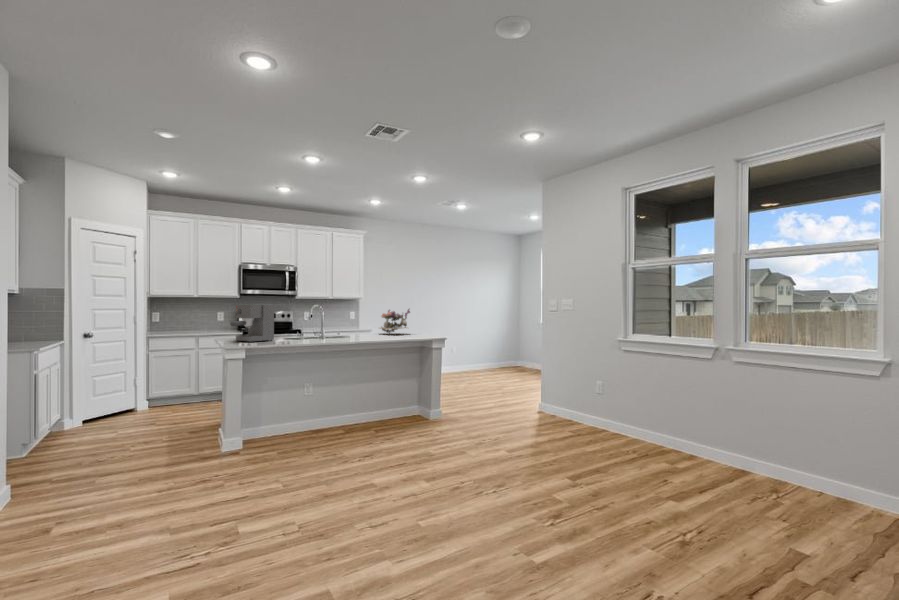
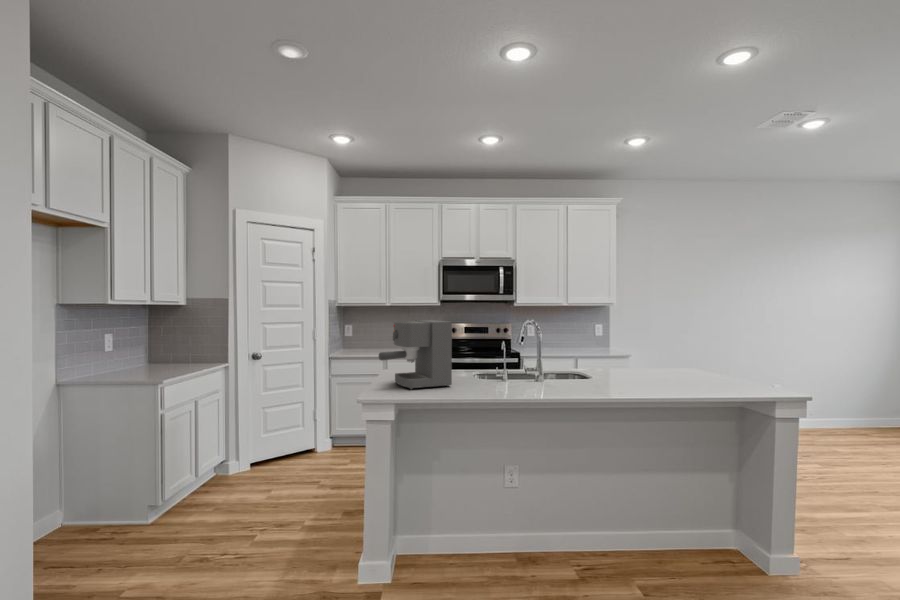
flower arrangement: present [380,309,410,333] -> none [645,327,714,376]

